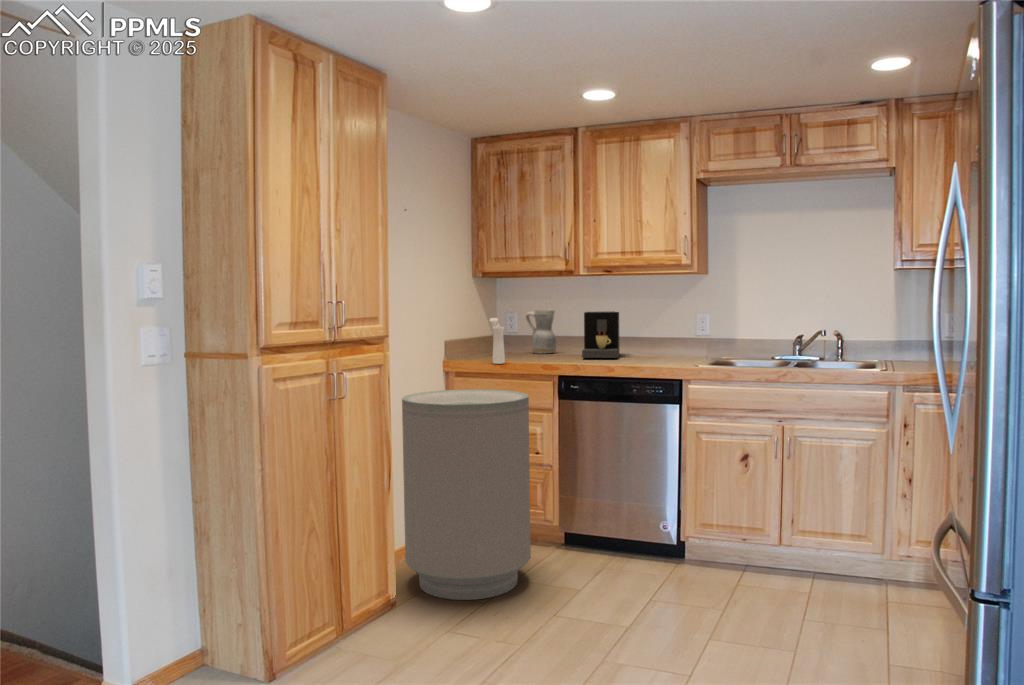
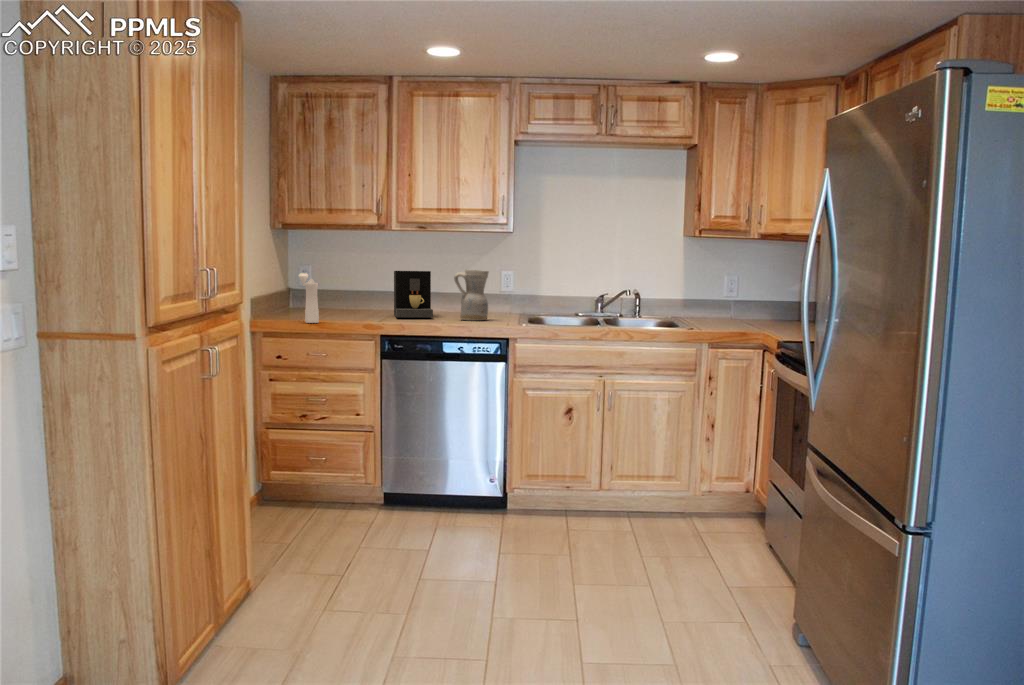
ceramic pitcher: present [526,309,556,353] -> present [454,270,489,320]
trash can: present [402,389,531,600] -> none [214,350,365,586]

